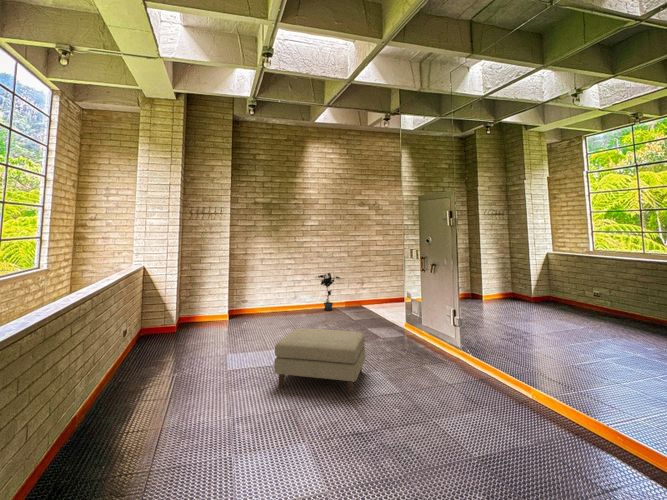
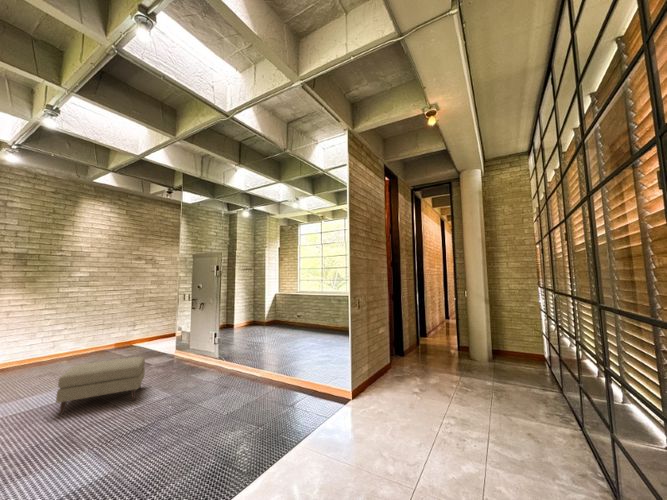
potted plant: present [318,273,340,310] -> none [81,318,113,356]

